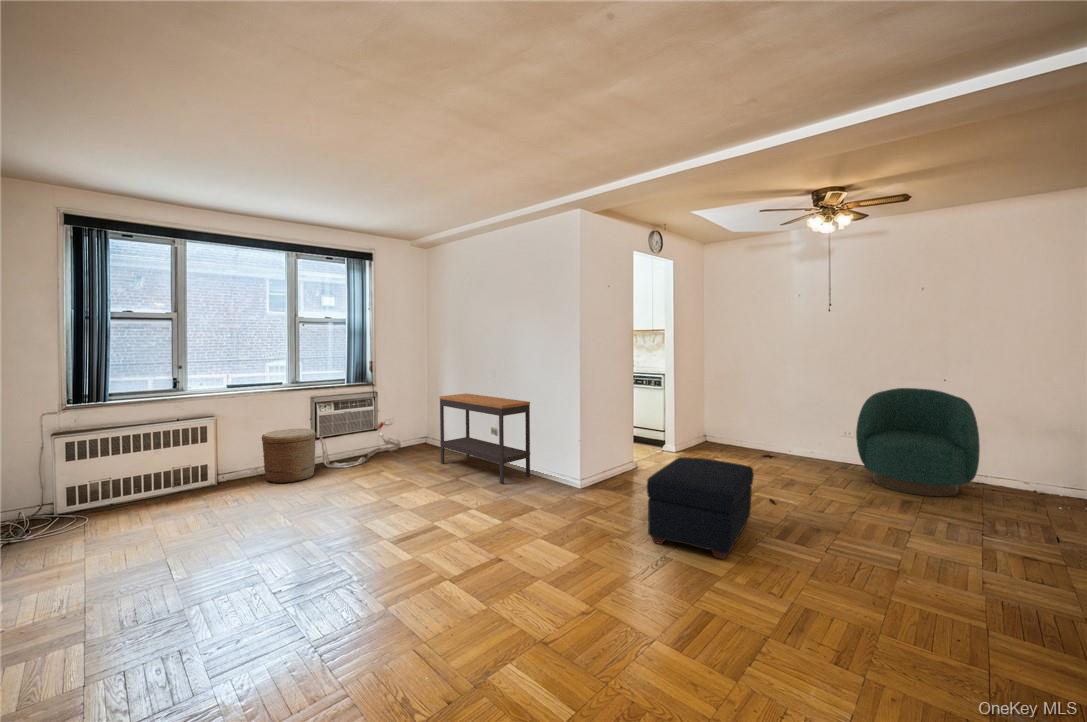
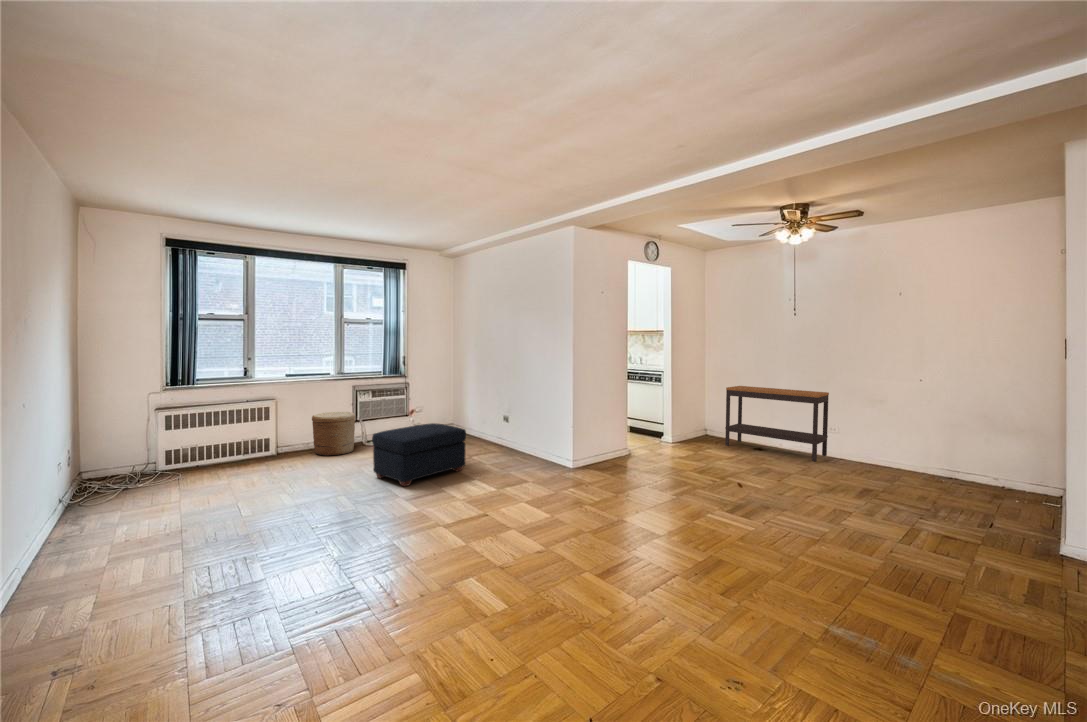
armchair: present [856,388,980,496] -> none [832,386,942,486]
console table: present [440,393,530,484] -> present [725,386,829,461]
ottoman: present [647,457,754,559] -> present [372,423,466,486]

